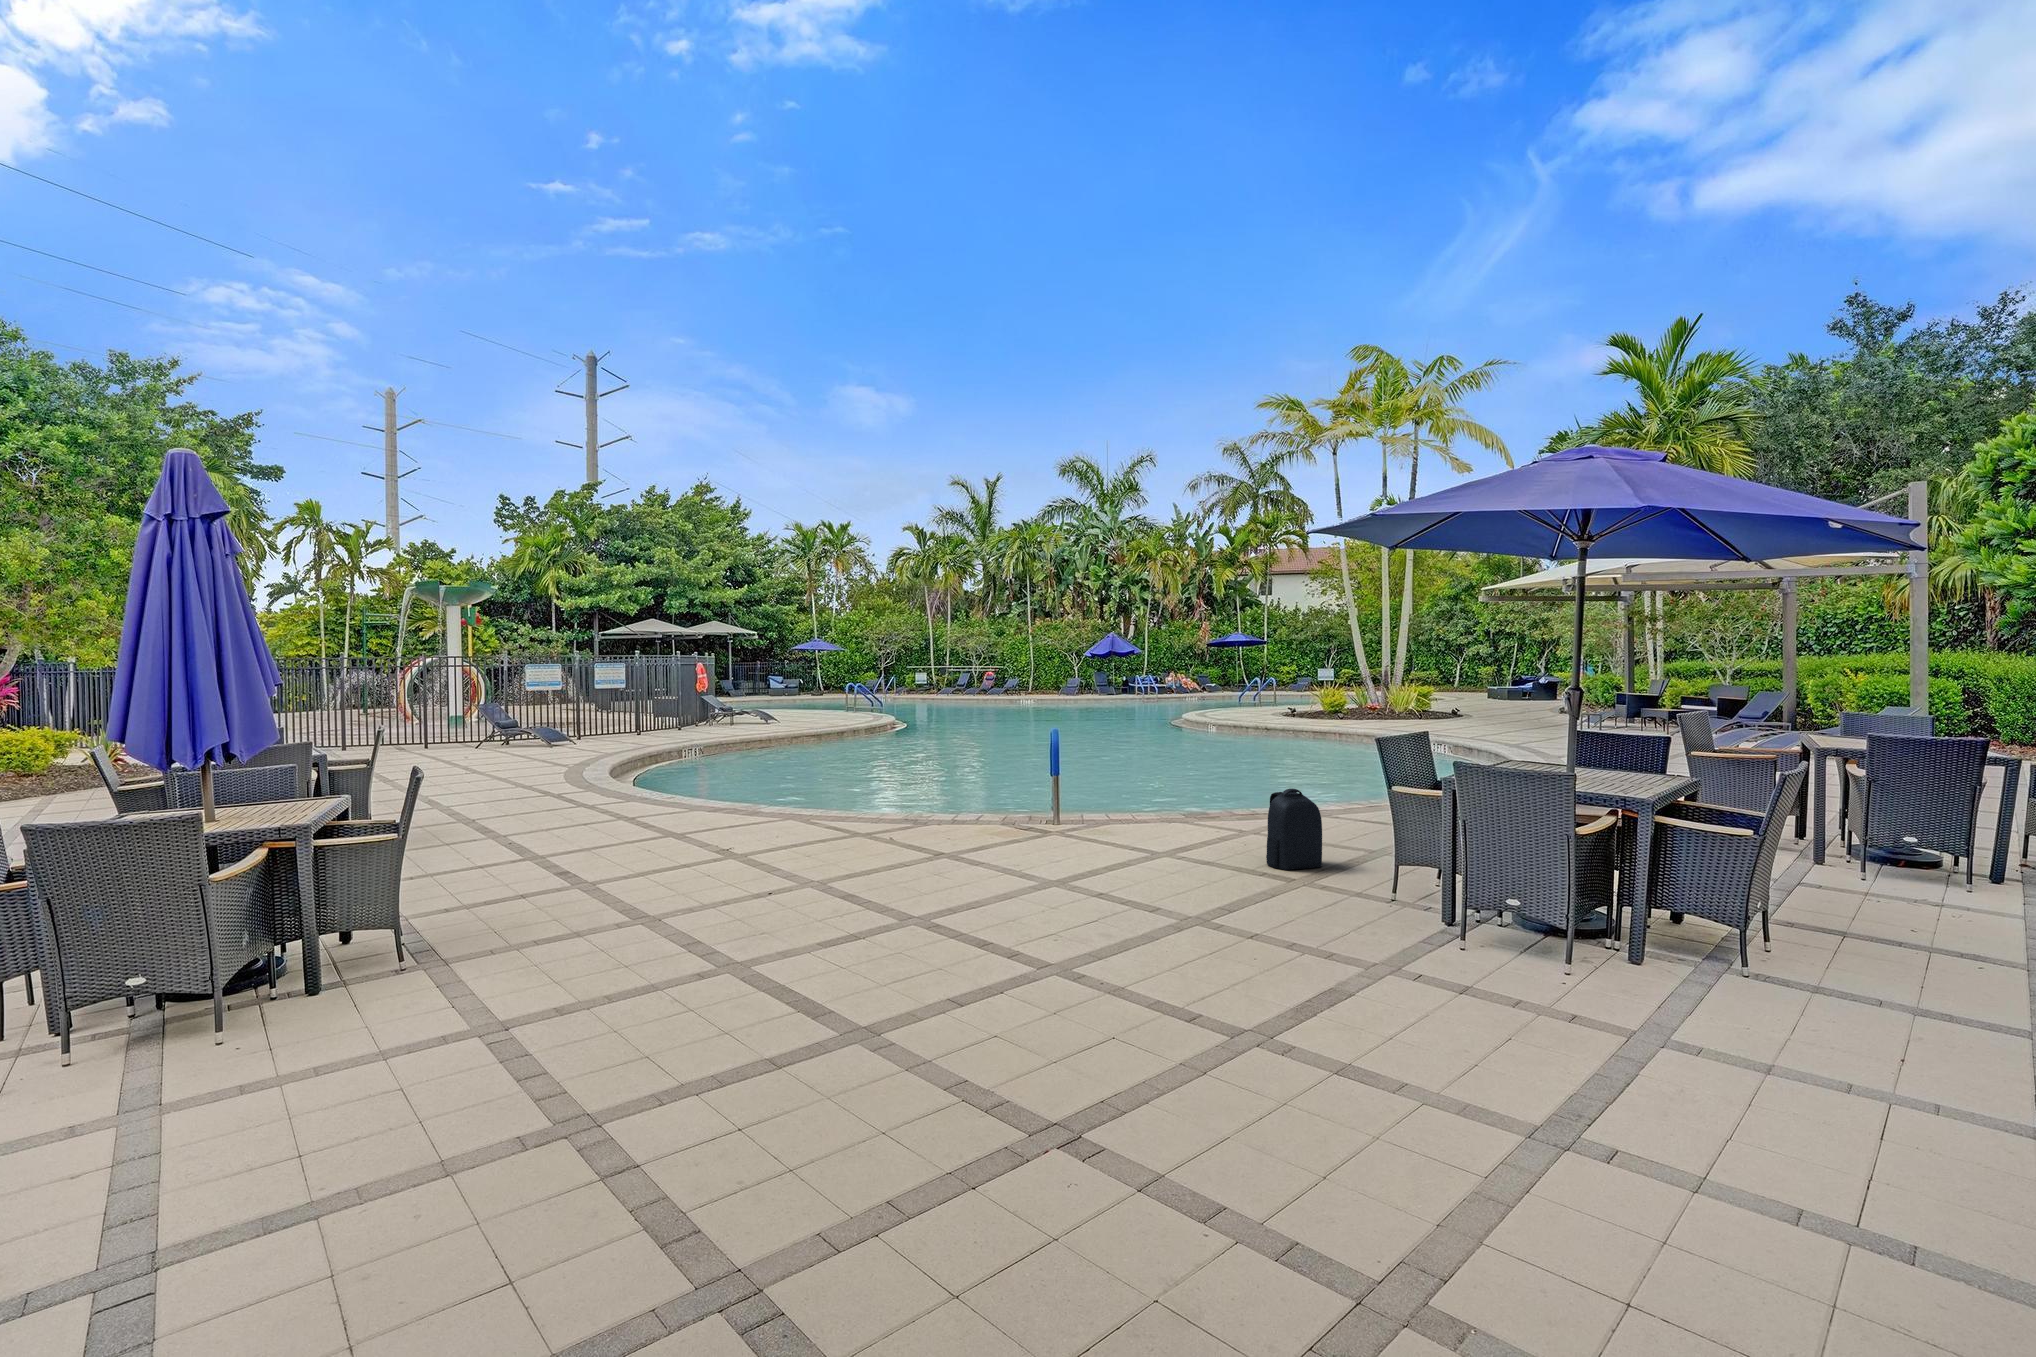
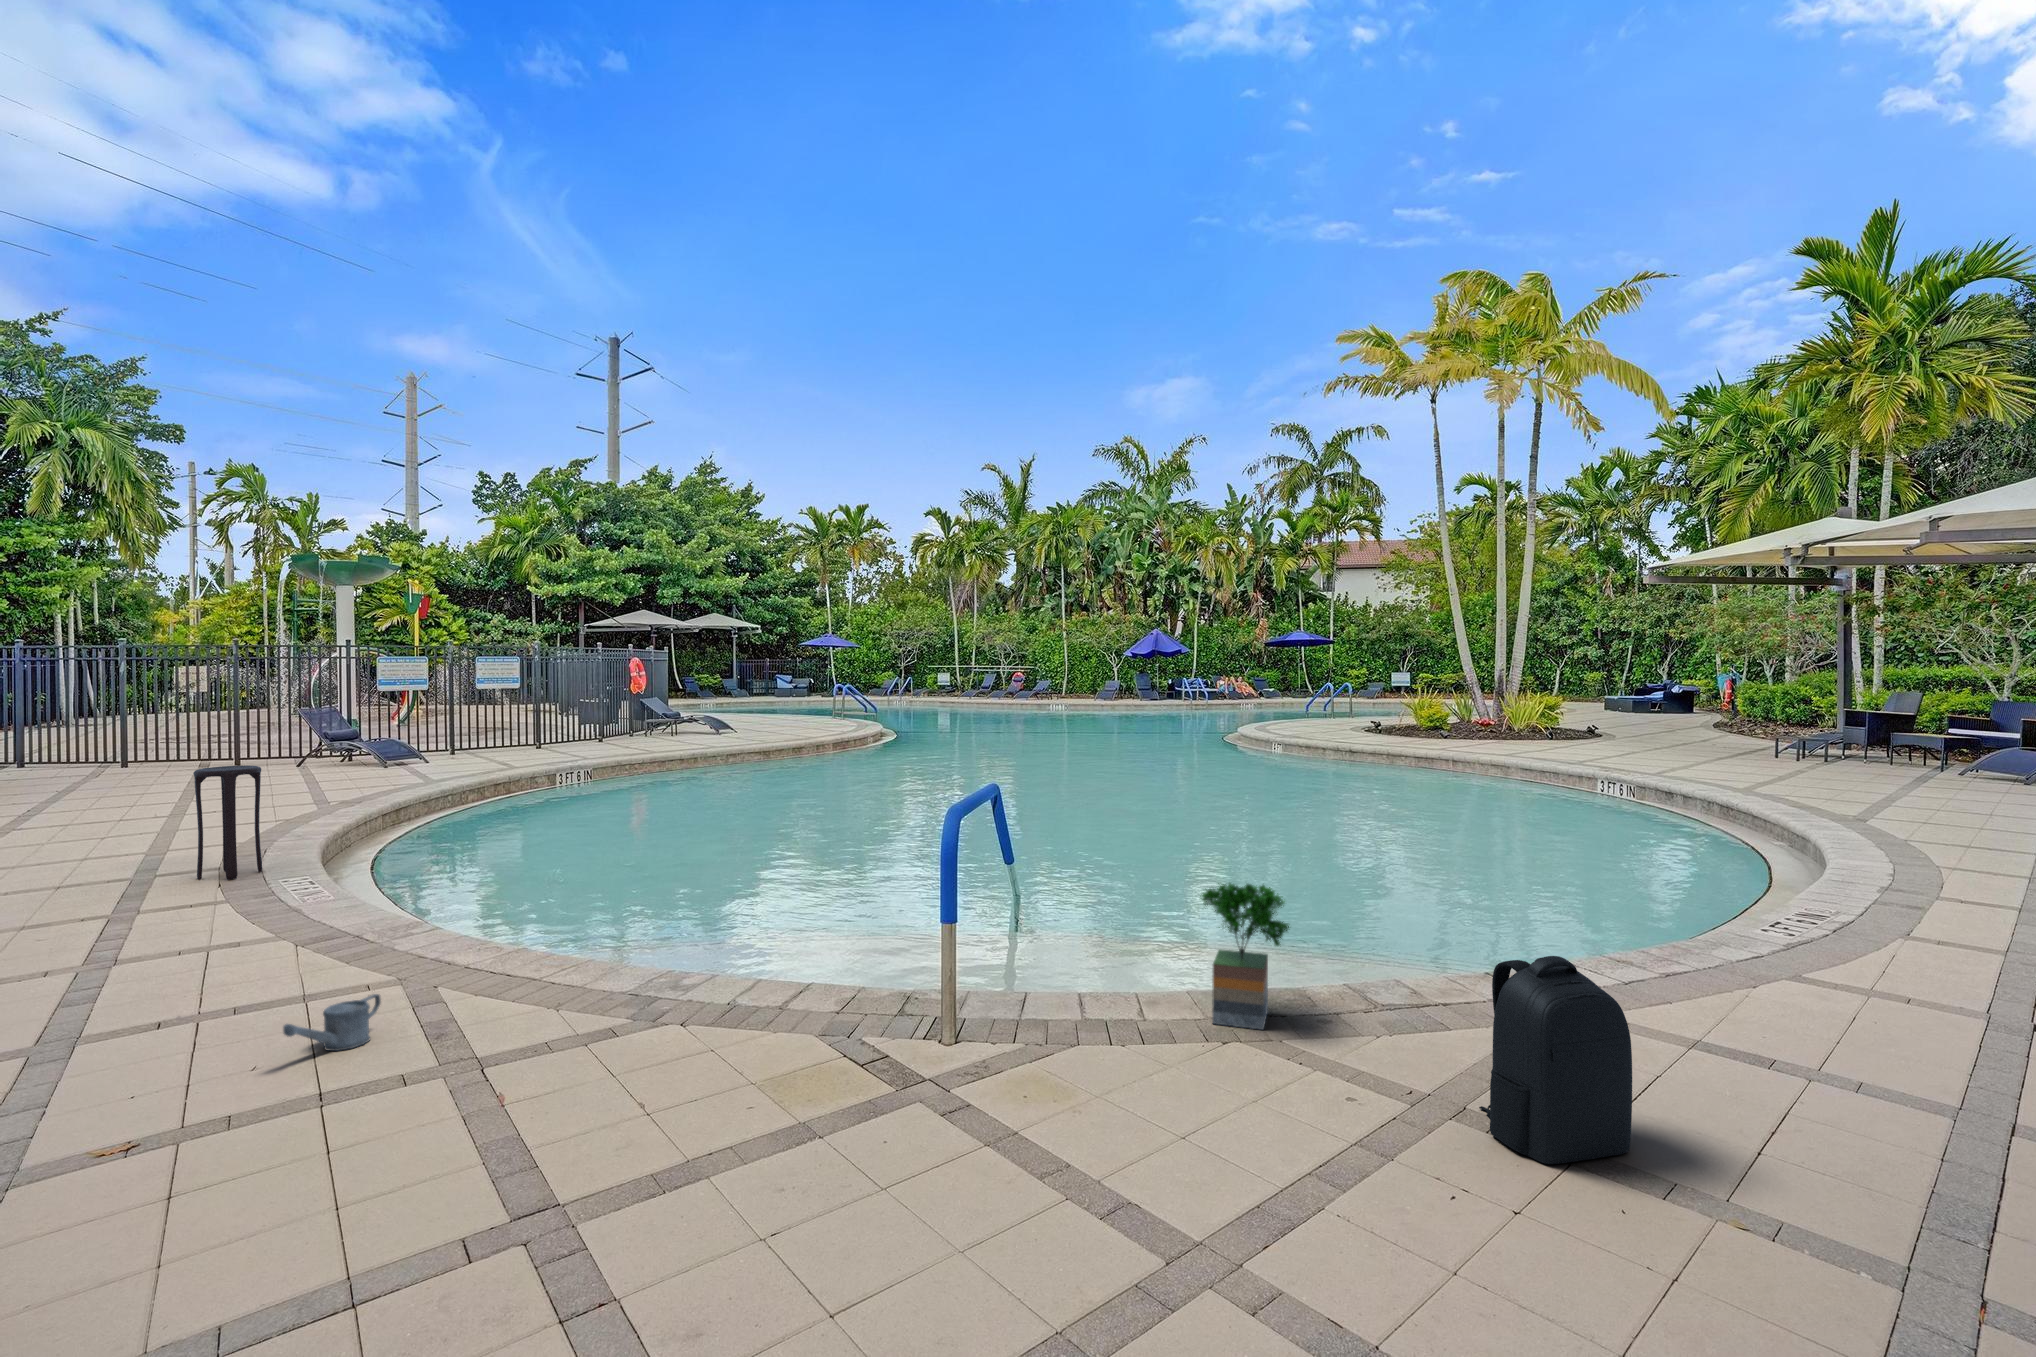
stool: none [517,735,554,806] -> present [193,765,262,880]
potted tree: none [1144,774,1190,844] -> present [1200,883,1289,1030]
watering can: none [715,833,741,856] -> present [283,994,381,1051]

